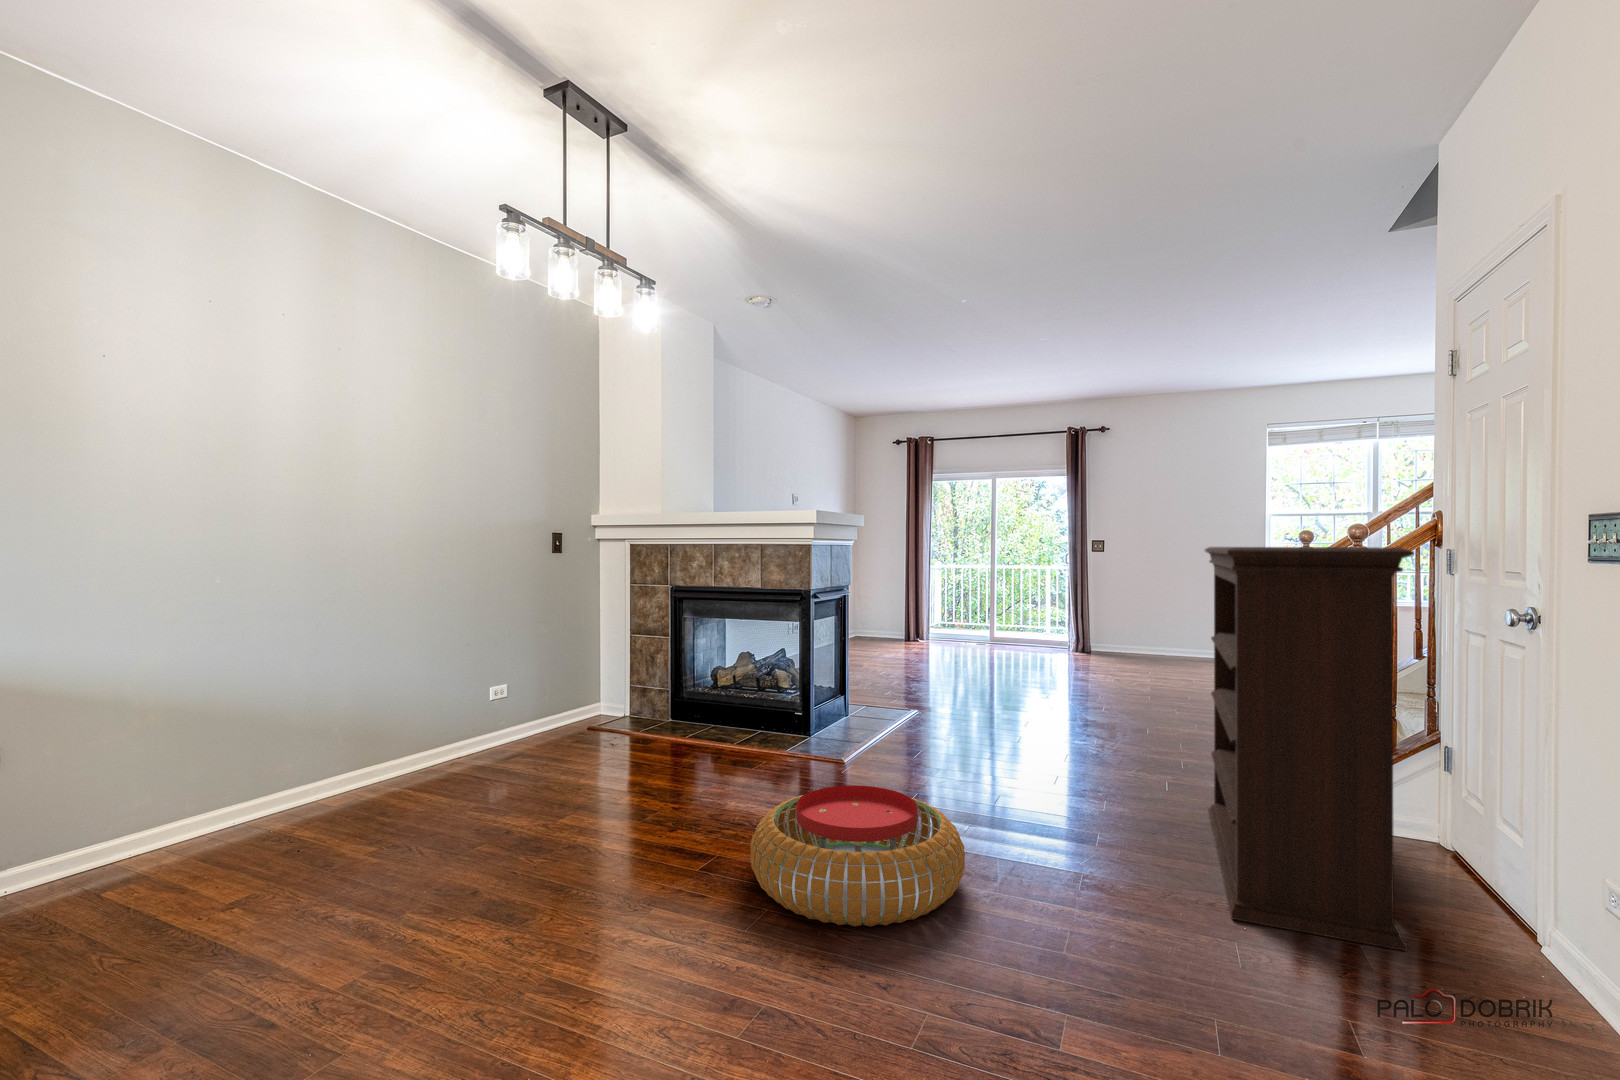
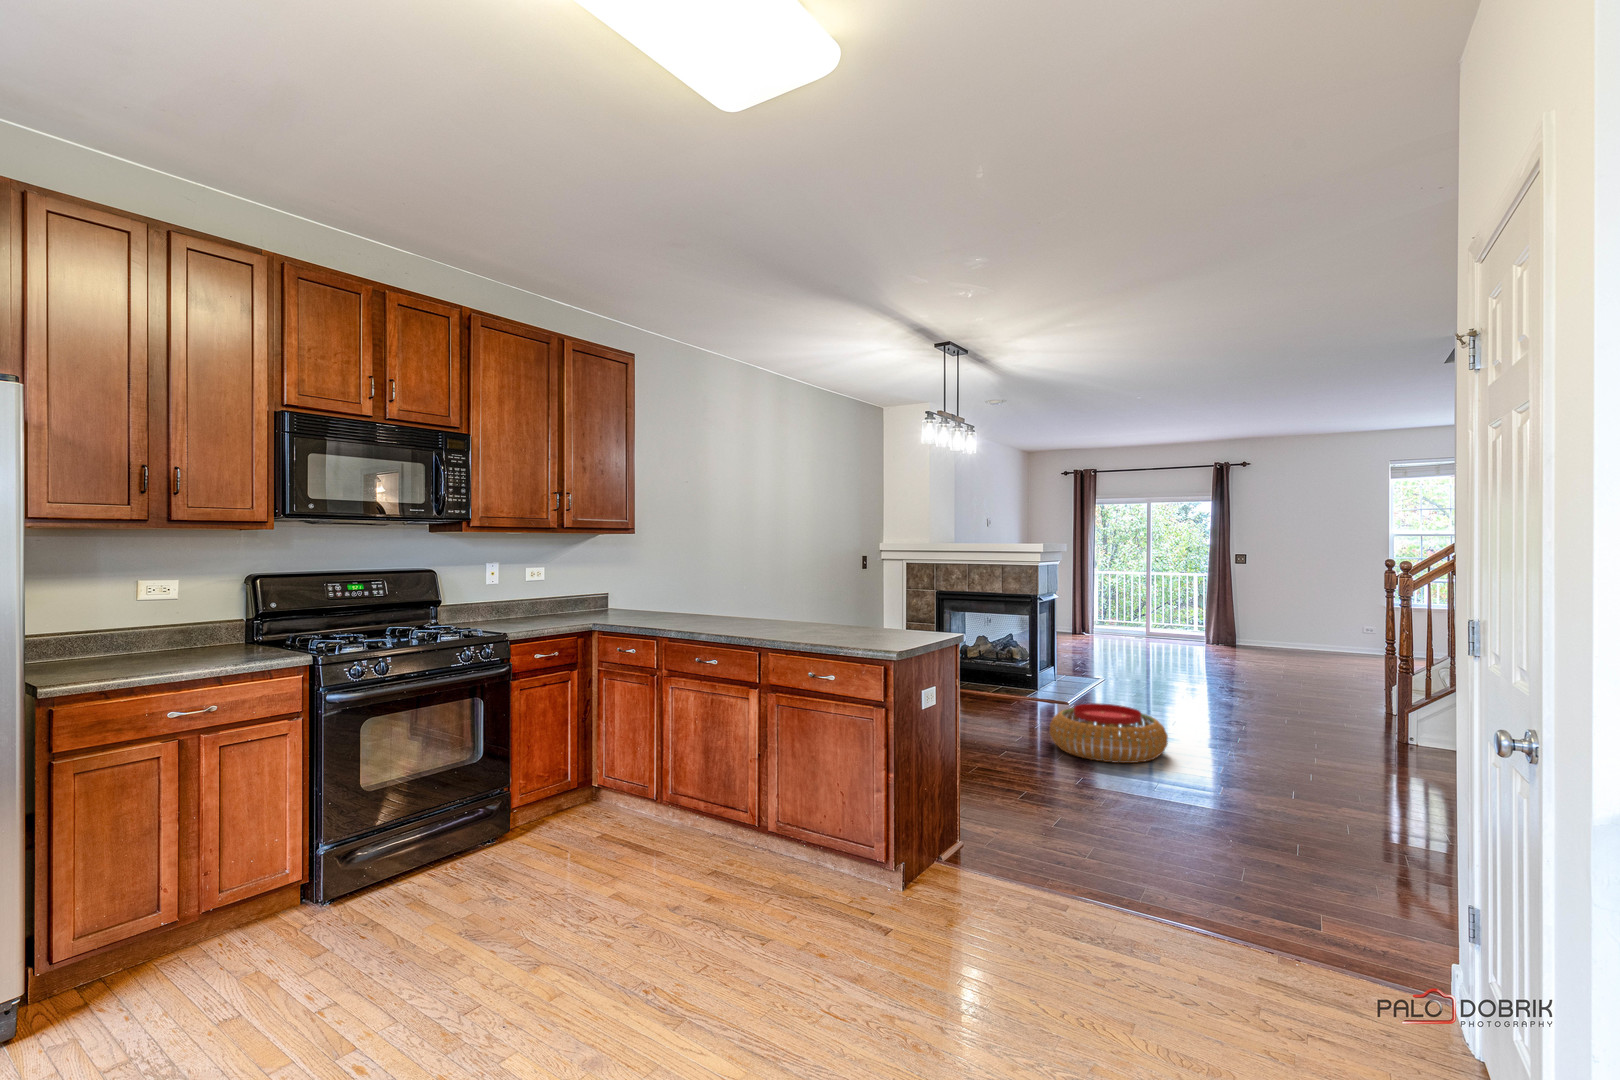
bookshelf: present [1205,547,1414,951] -> none [1310,575,1409,782]

